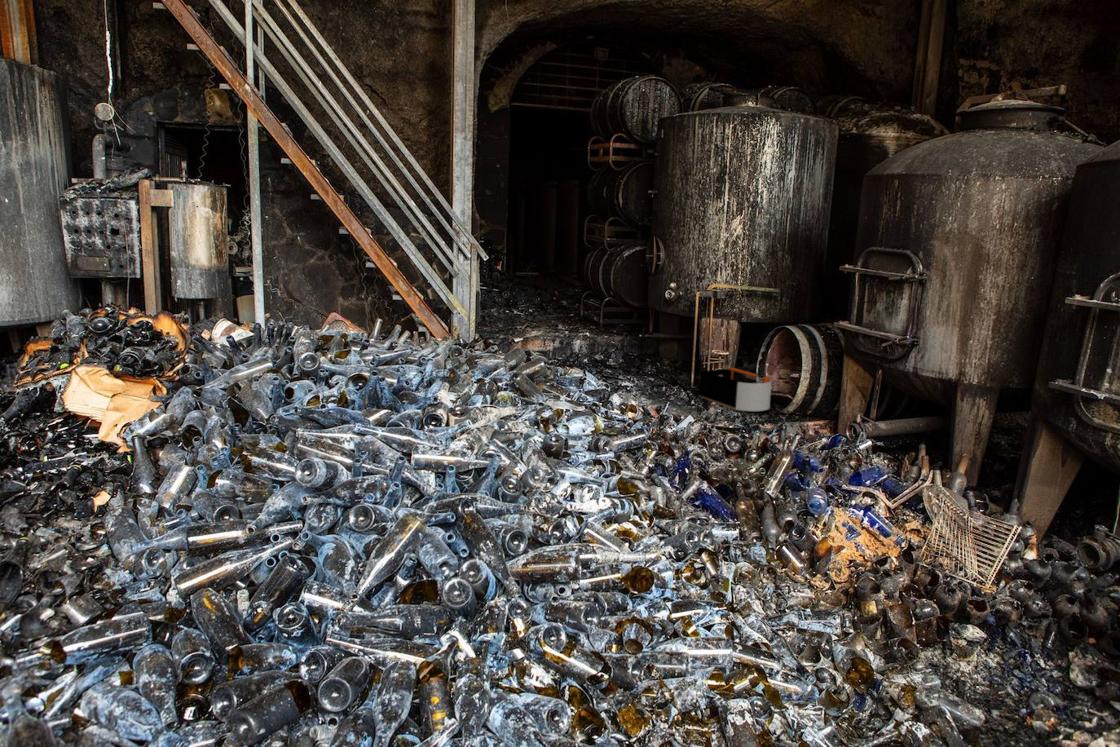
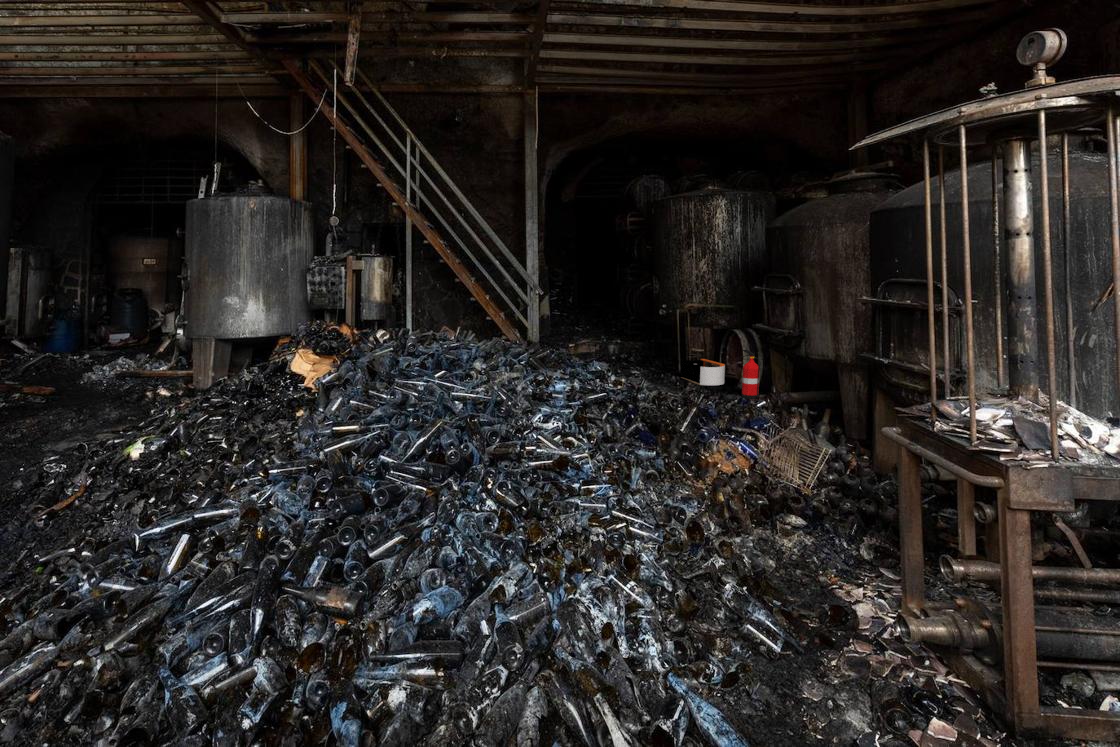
fire extinguisher: none [809,359,842,436] -> present [741,350,760,399]

